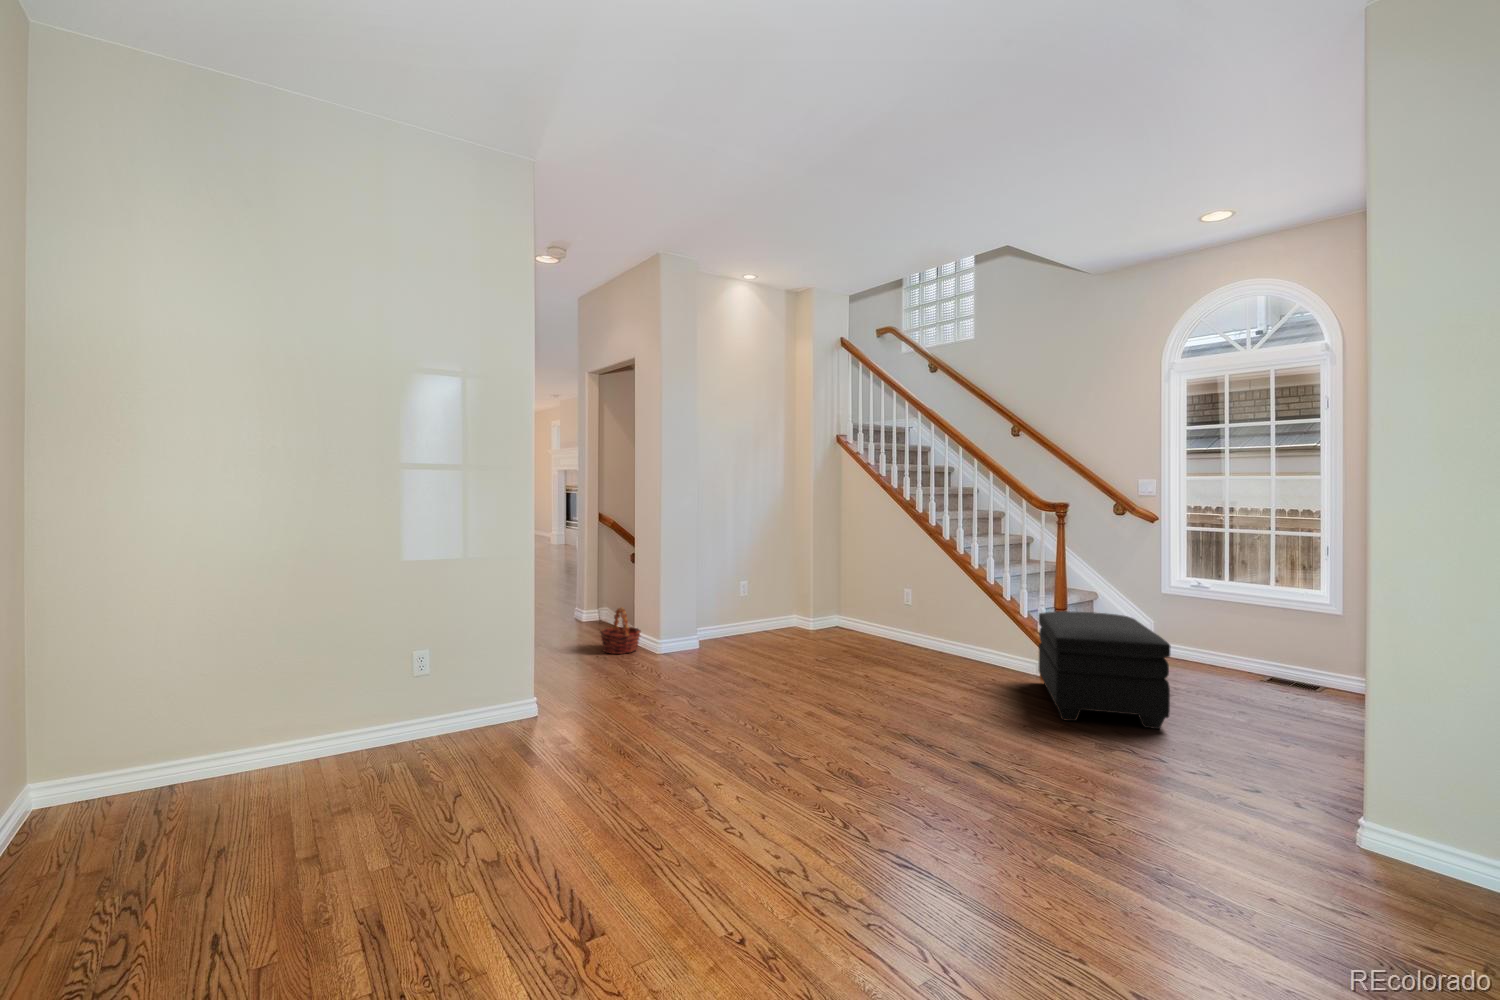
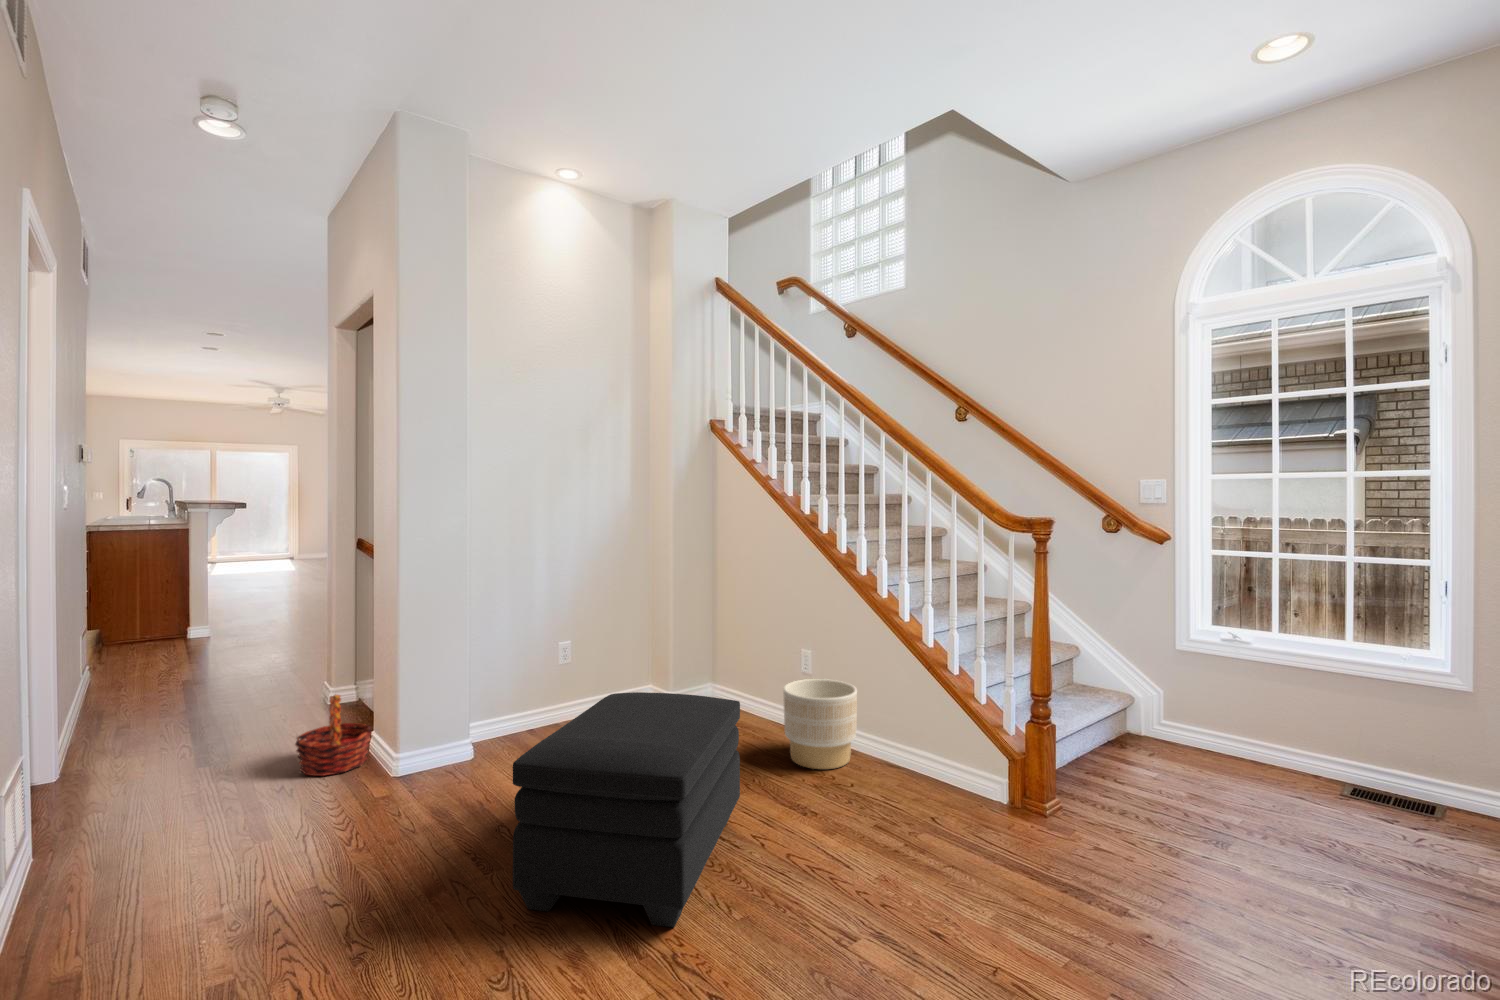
planter: none [896,607,944,660] -> present [783,679,857,769]
ottoman: present [1039,611,1171,729] -> present [513,692,740,927]

